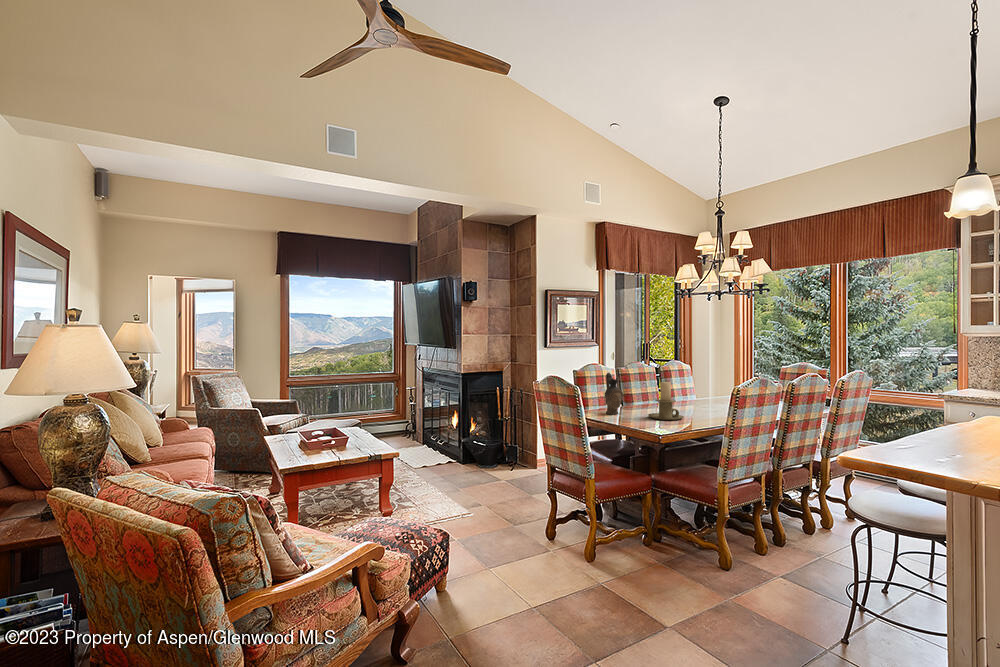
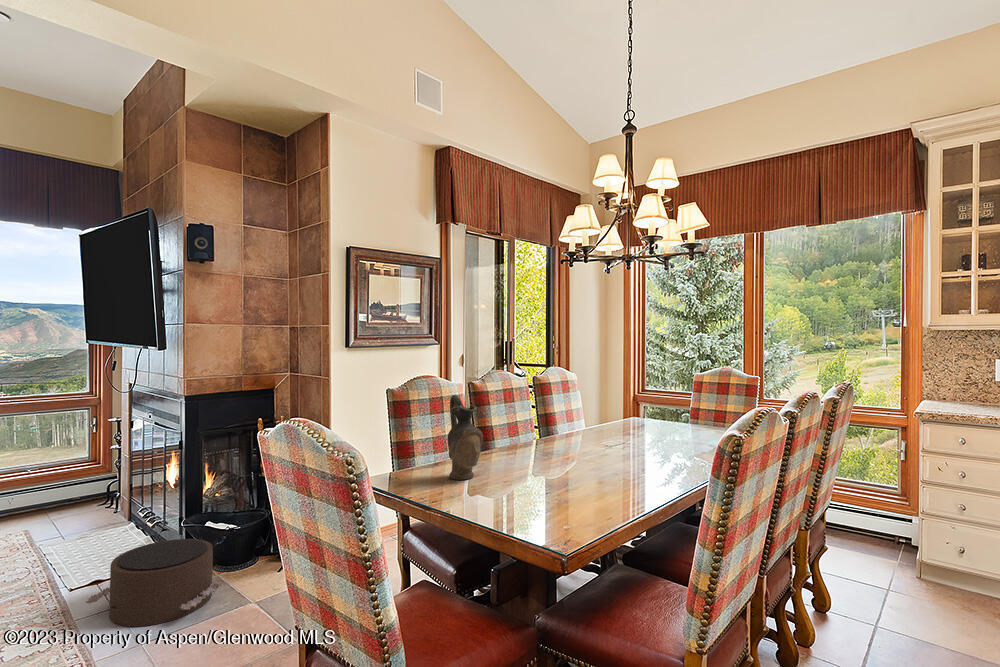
candle holder: present [648,382,683,420] -> none [532,413,601,492]
pouf: none [428,448,487,483] -> present [86,539,221,626]

